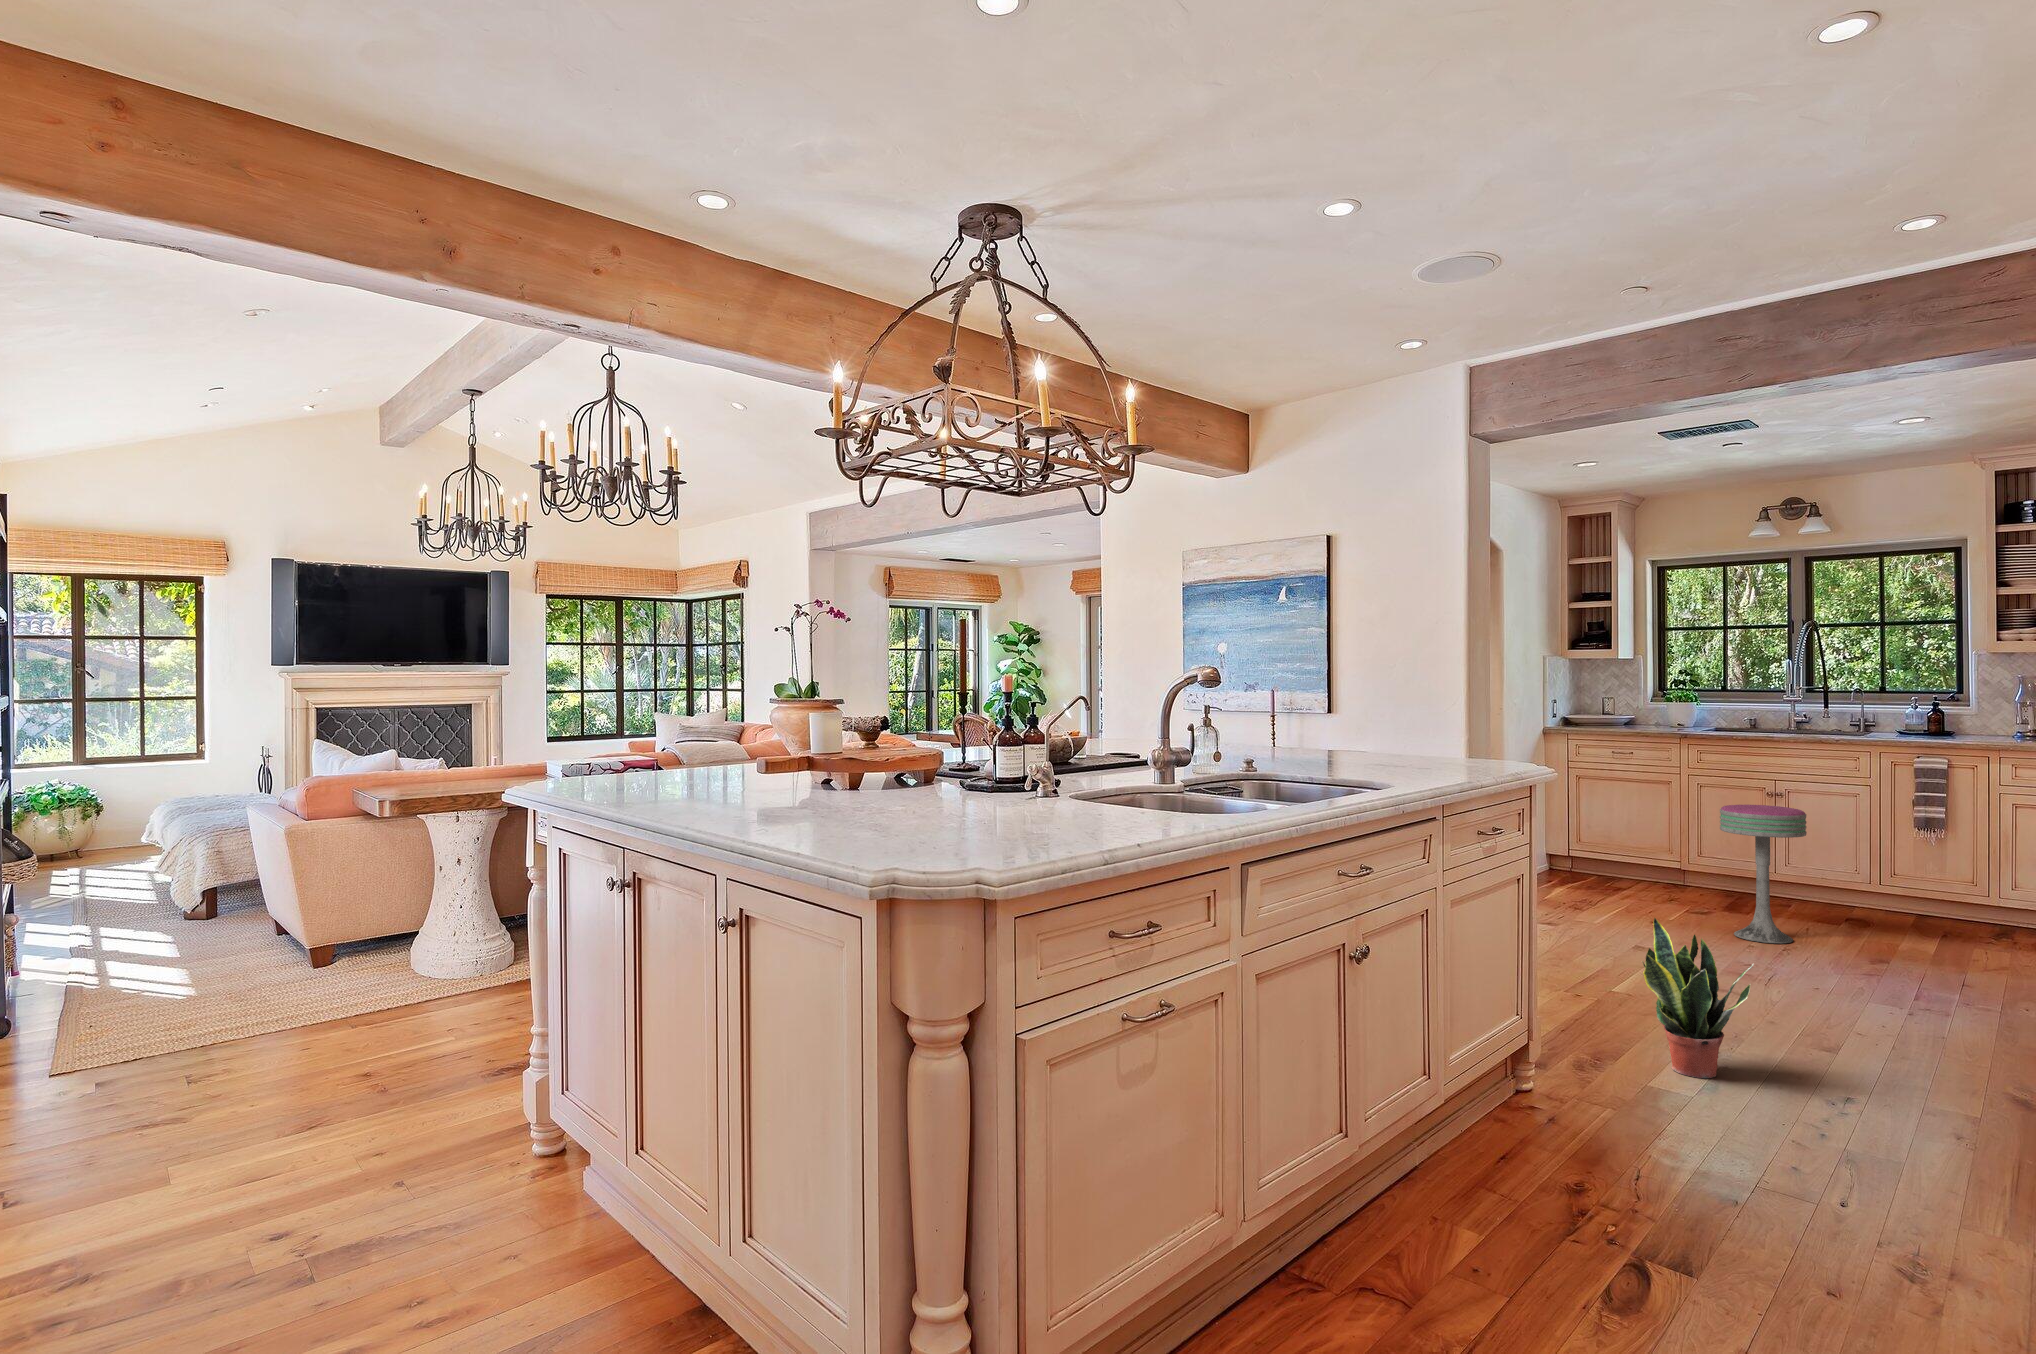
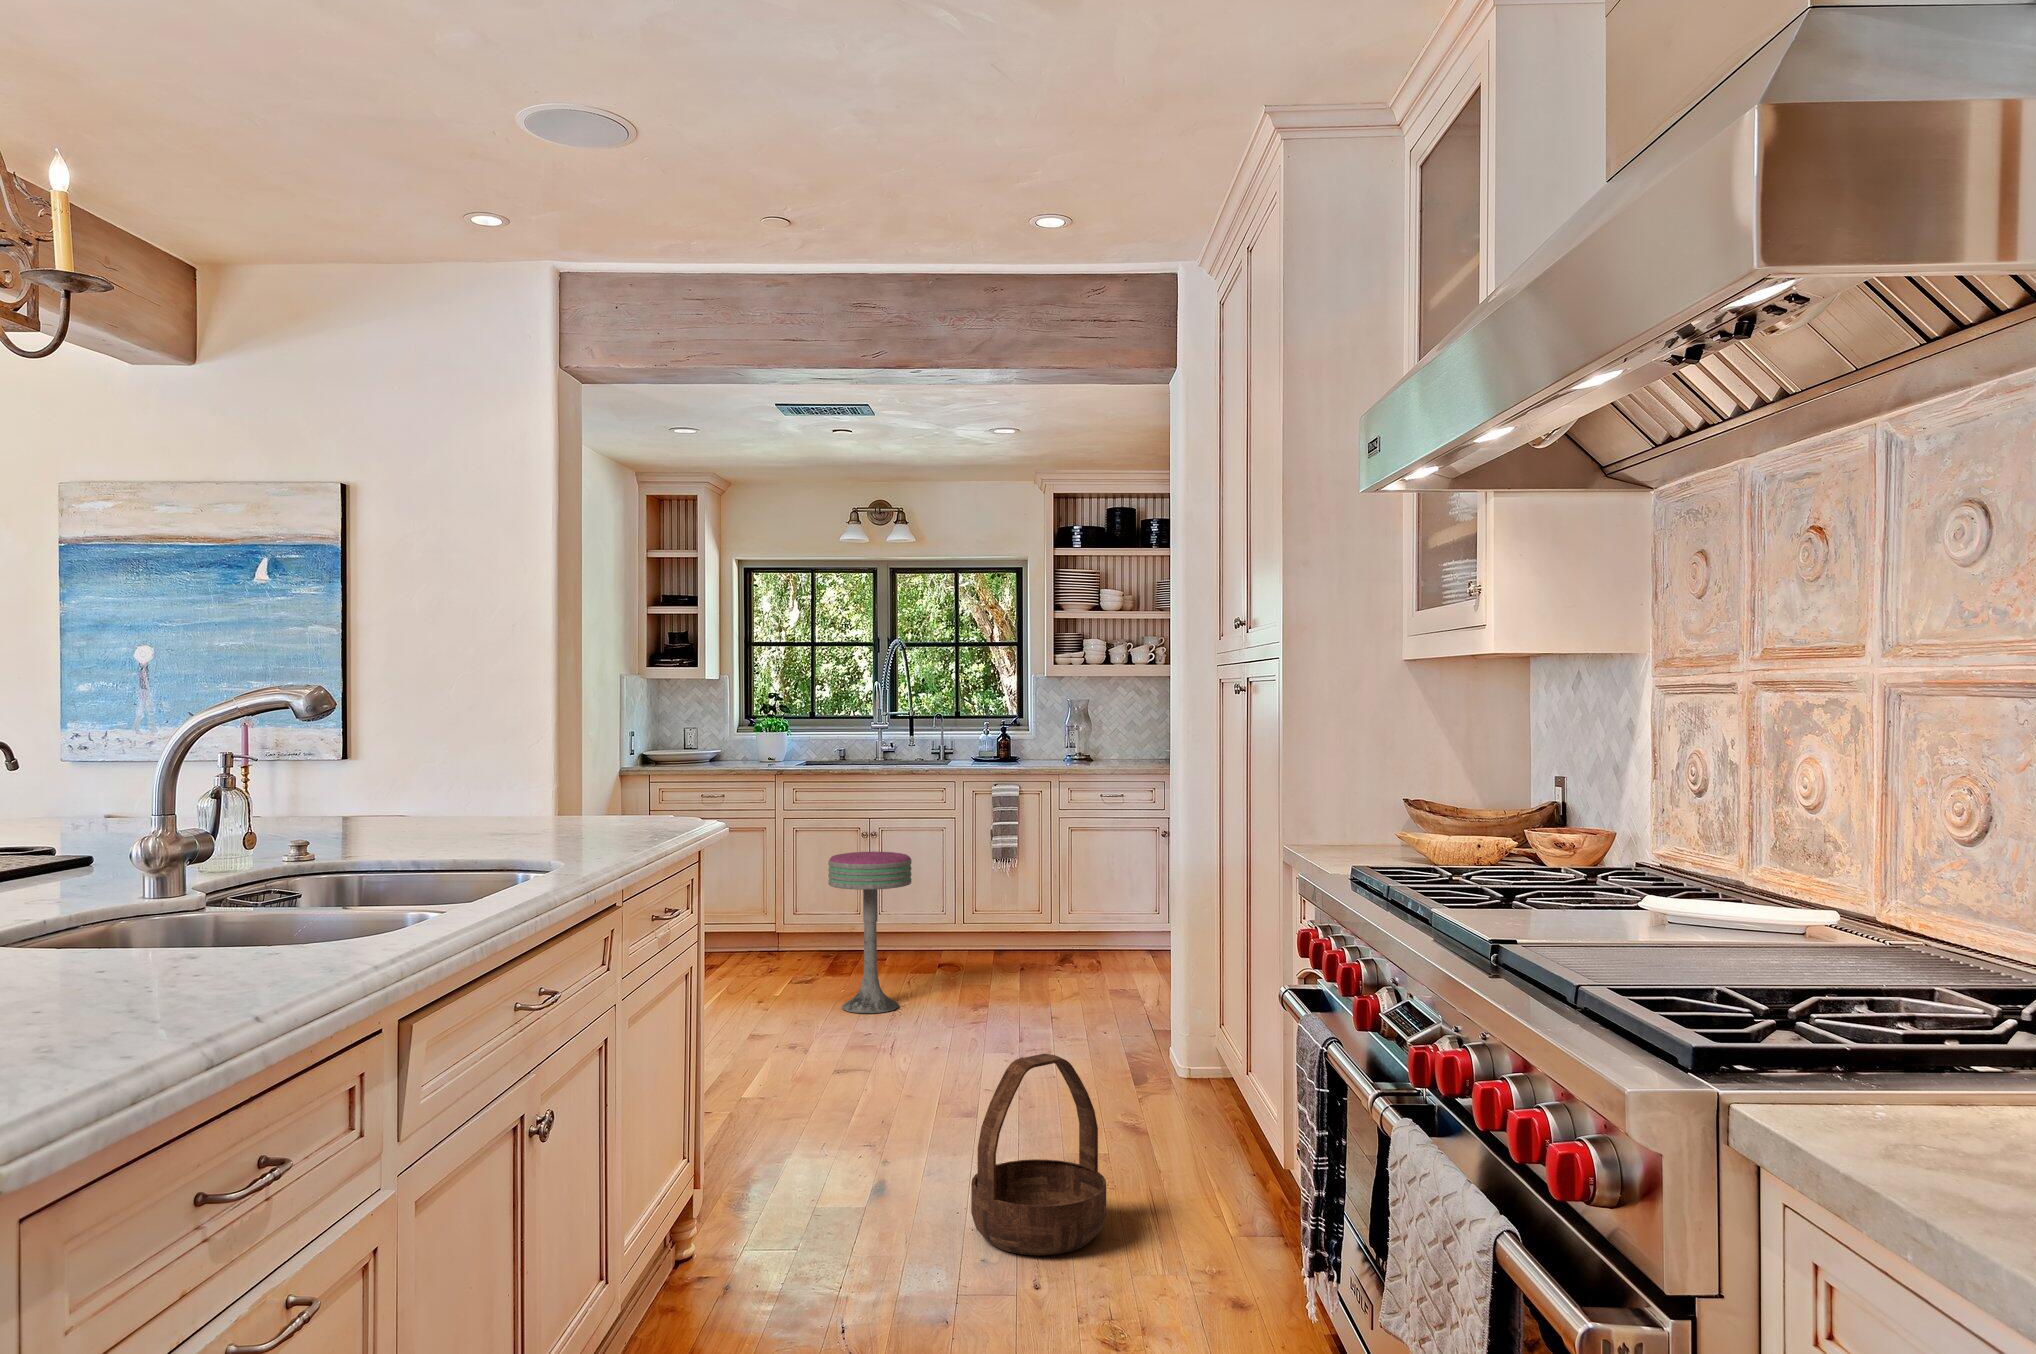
potted plant: present [1642,918,1754,1078] -> none [792,1017,910,1213]
basket: none [1805,980,1957,1156] -> present [971,1054,1106,1255]

